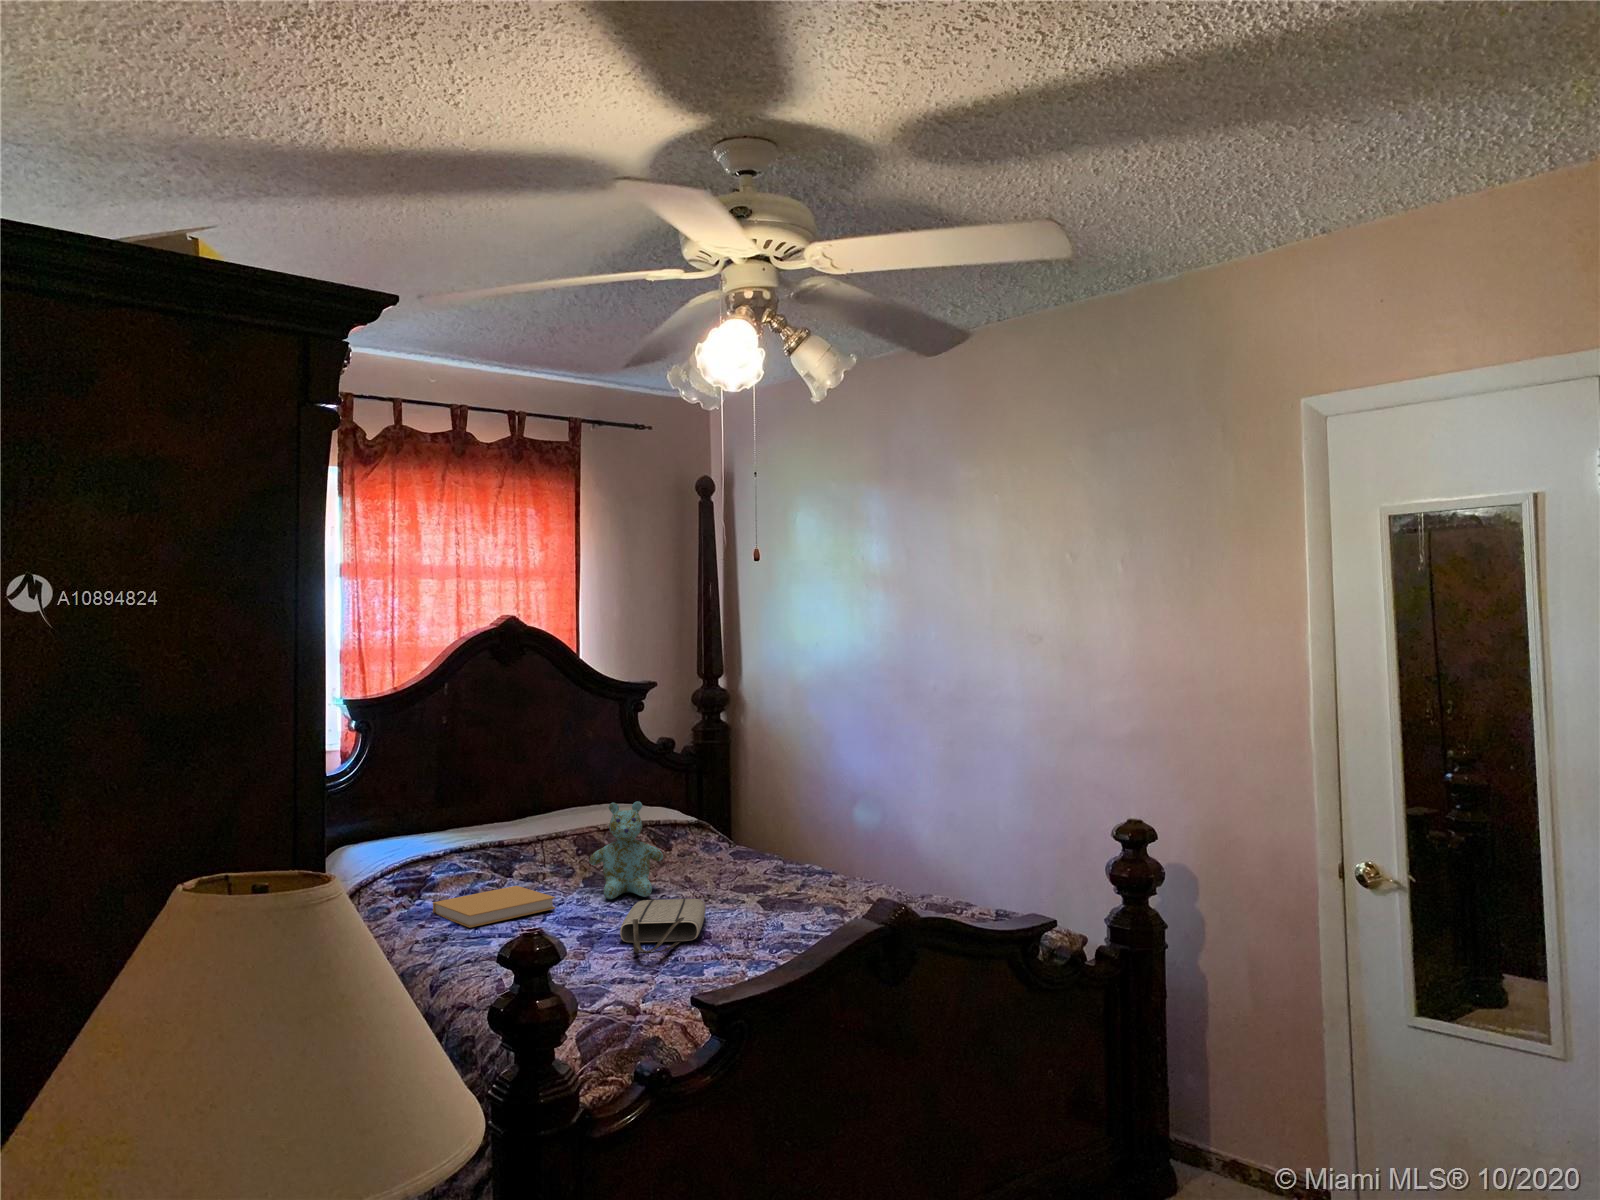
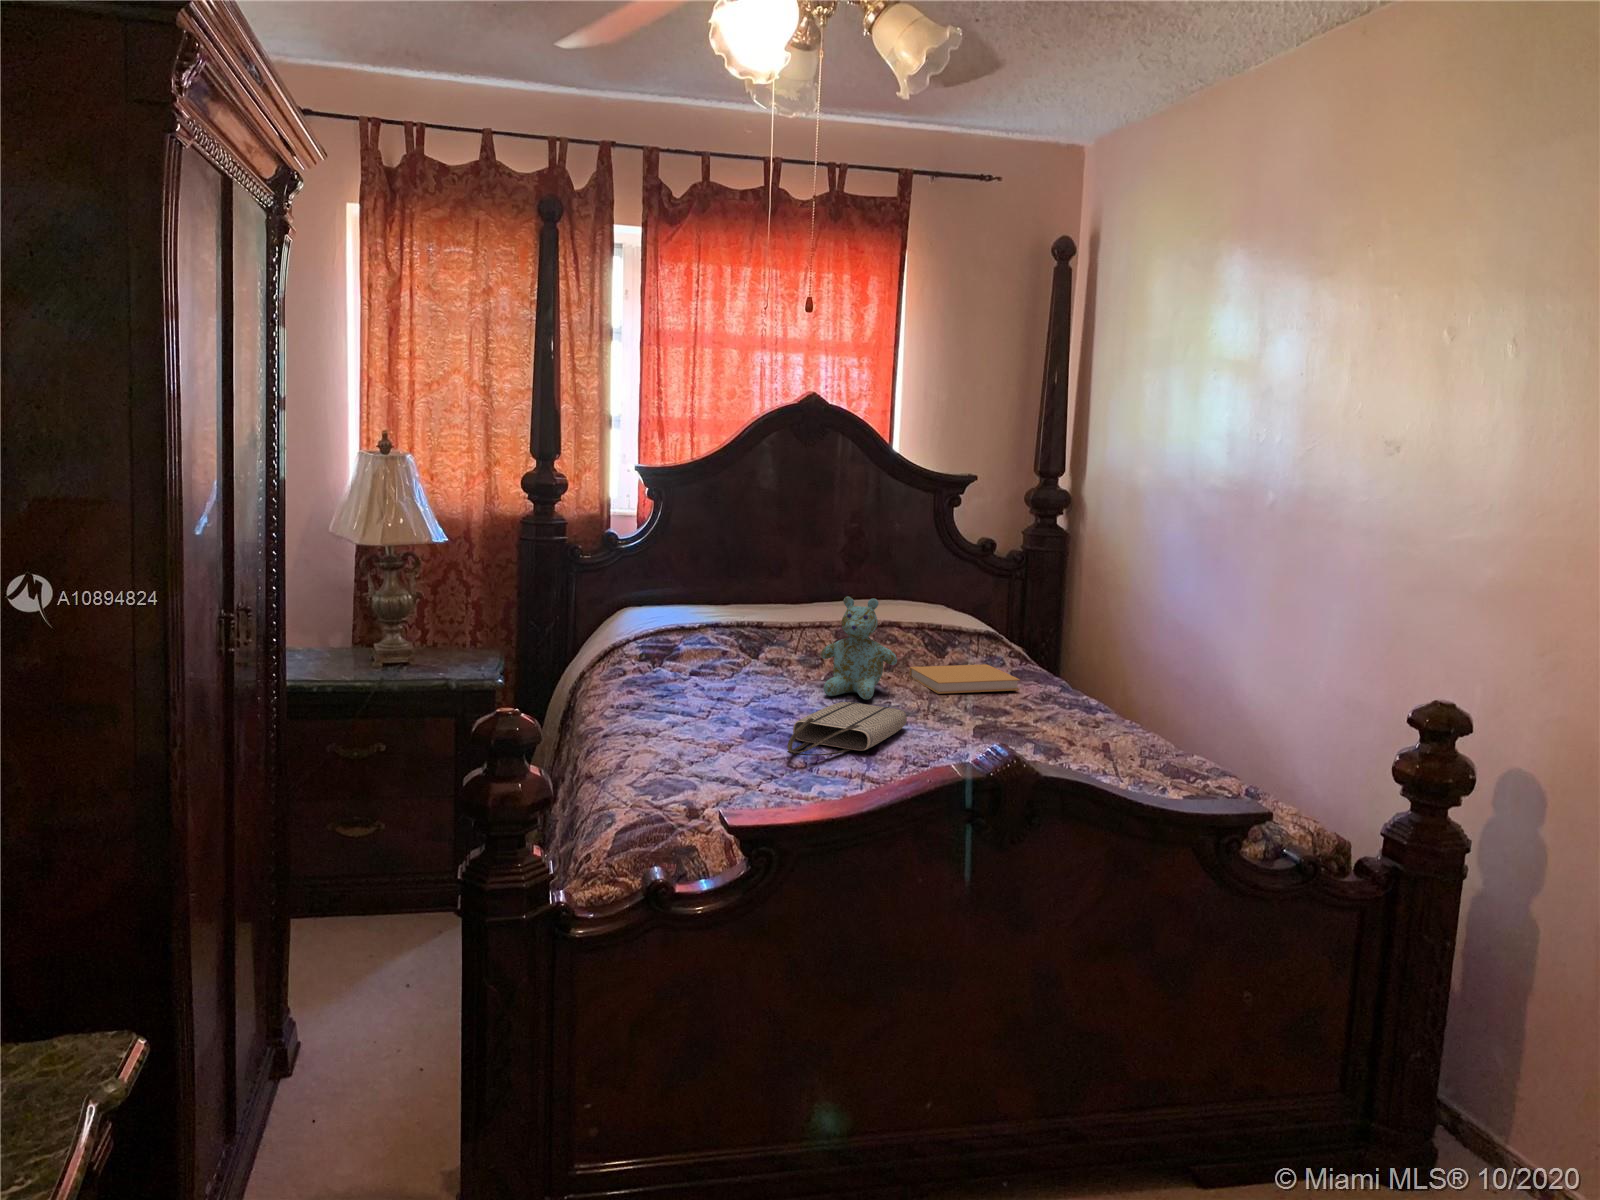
book: present [433,886,555,928] -> present [909,664,1020,694]

